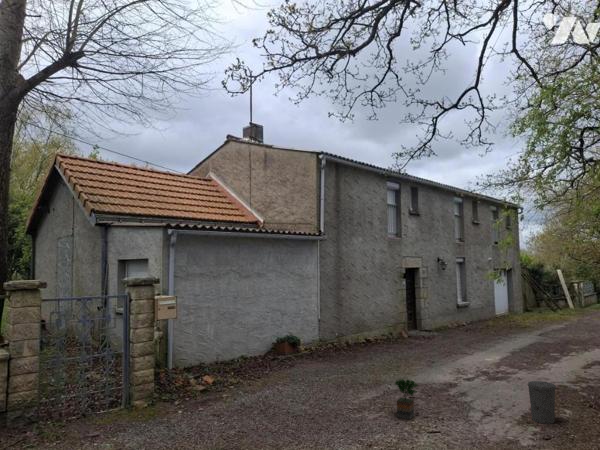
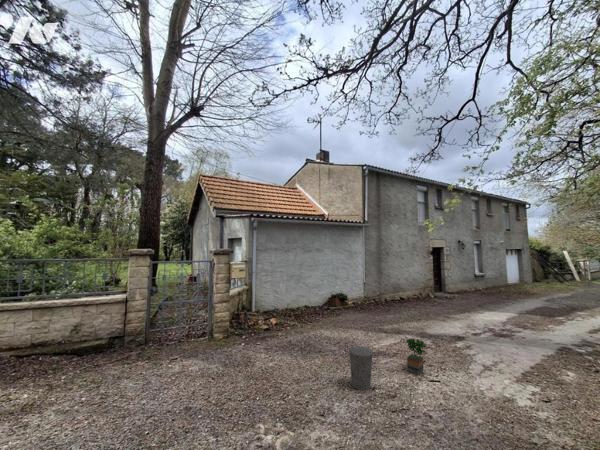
trash can: present [528,381,556,424] -> present [349,347,373,390]

